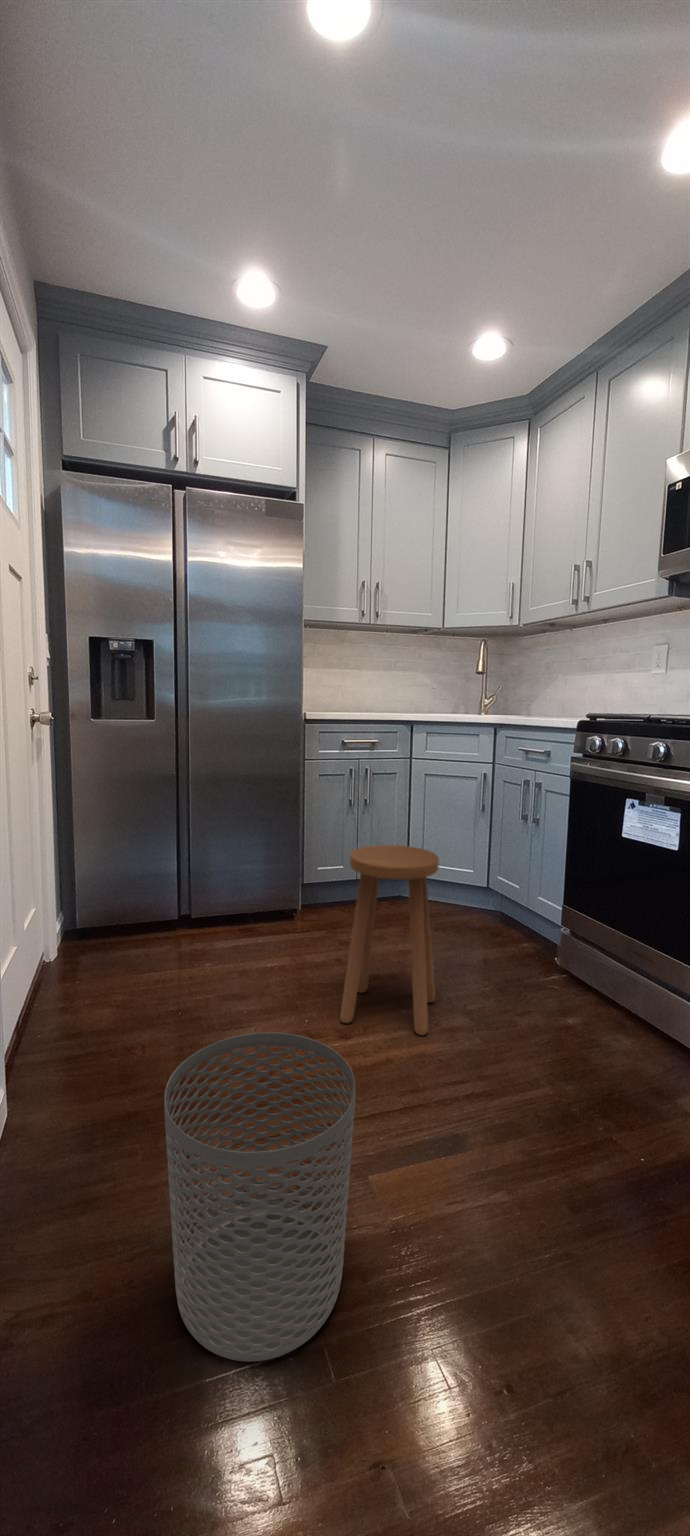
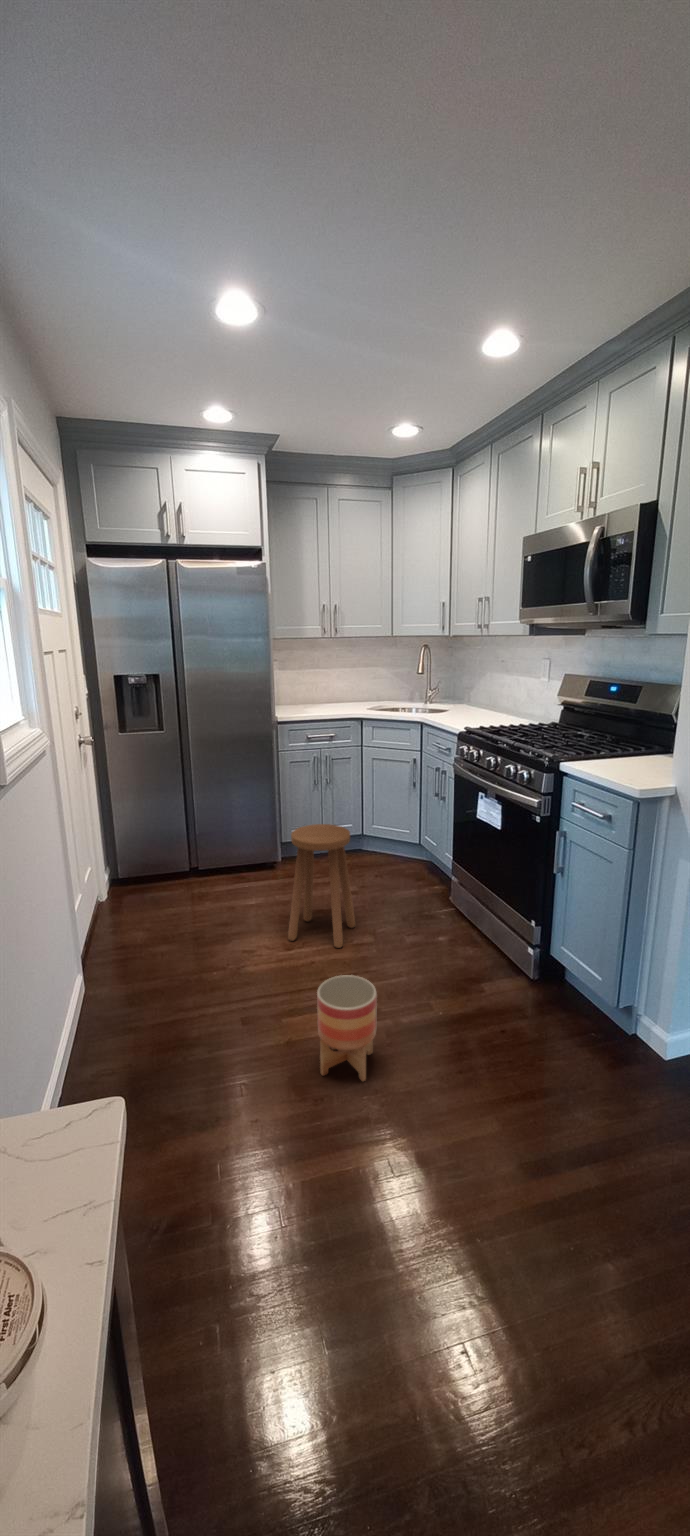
waste bin: present [164,1032,355,1362] -> none [160,944,255,1089]
planter: none [470,1094,596,1329] -> present [317,975,377,1081]

